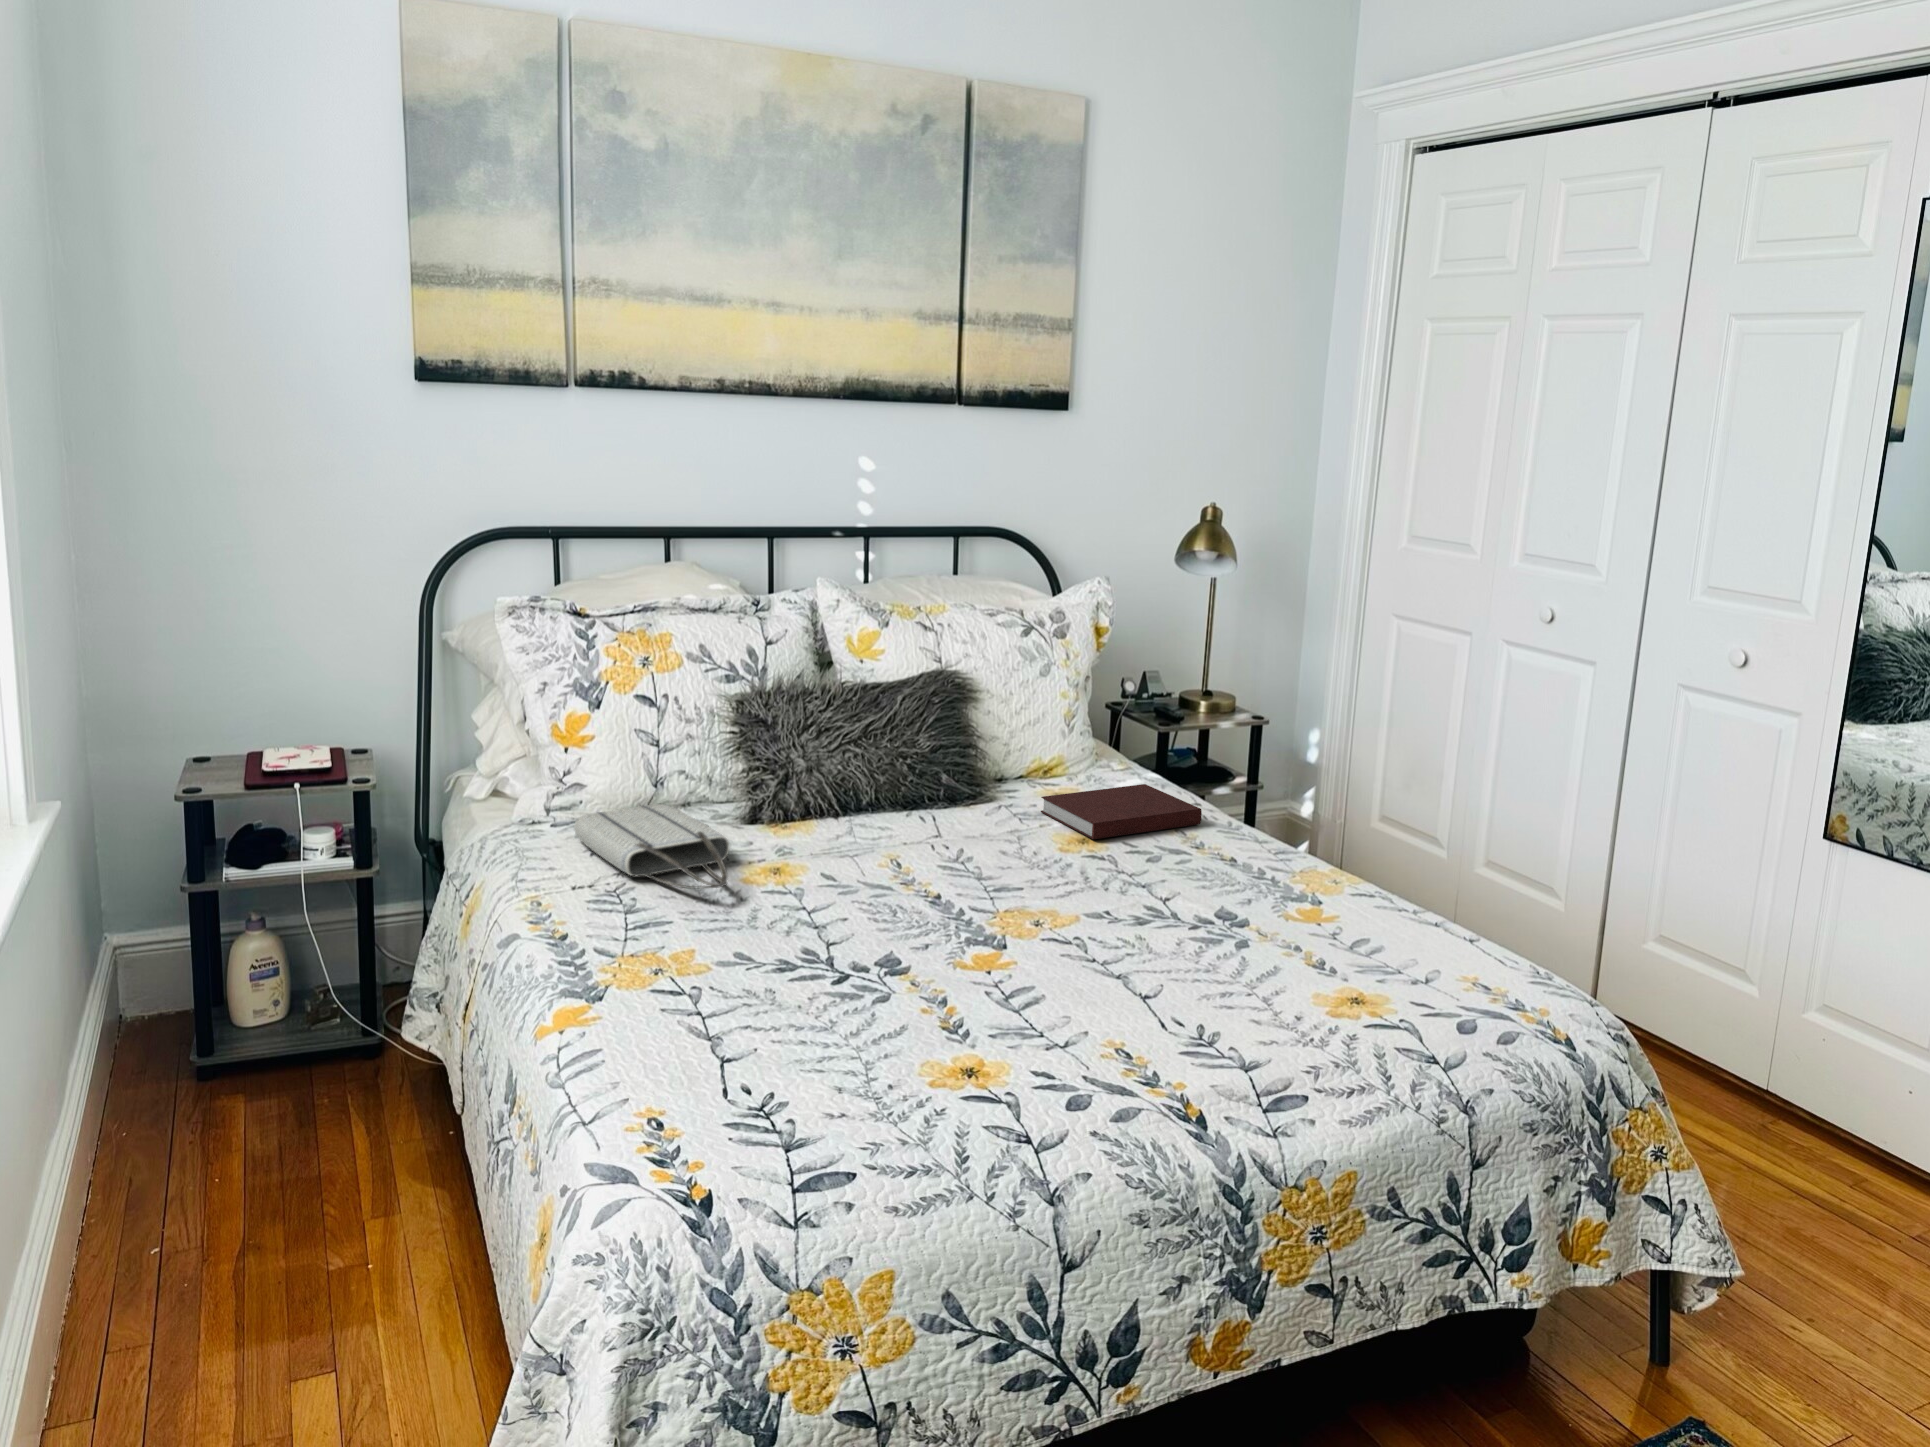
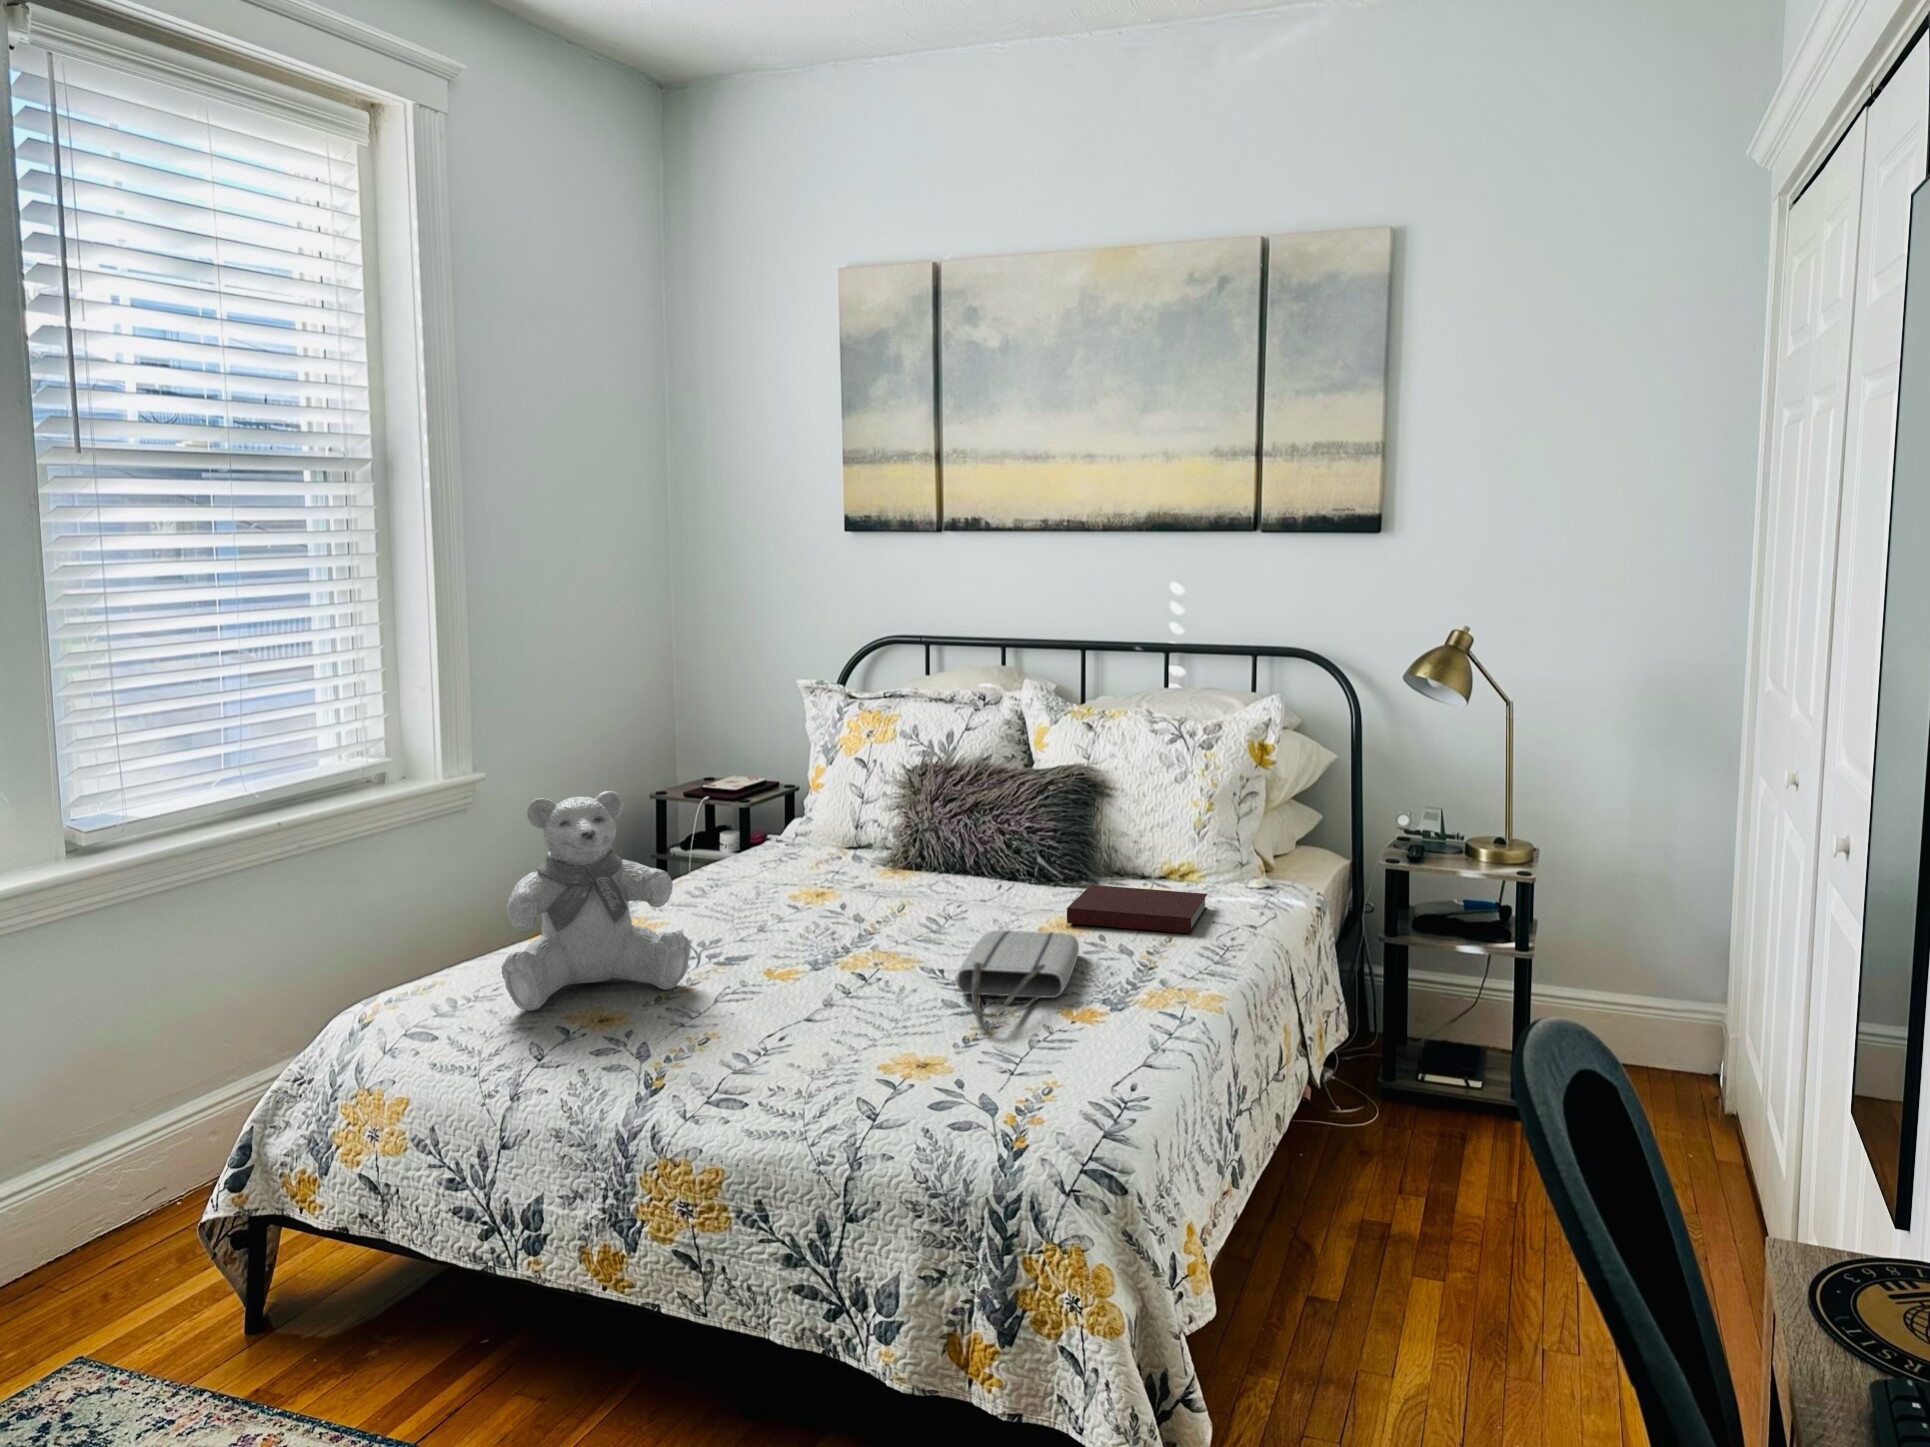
teddy bear: none [773,776,963,1102] -> present [501,791,691,1011]
tote bag: present [574,804,729,888] -> present [957,930,1079,1017]

